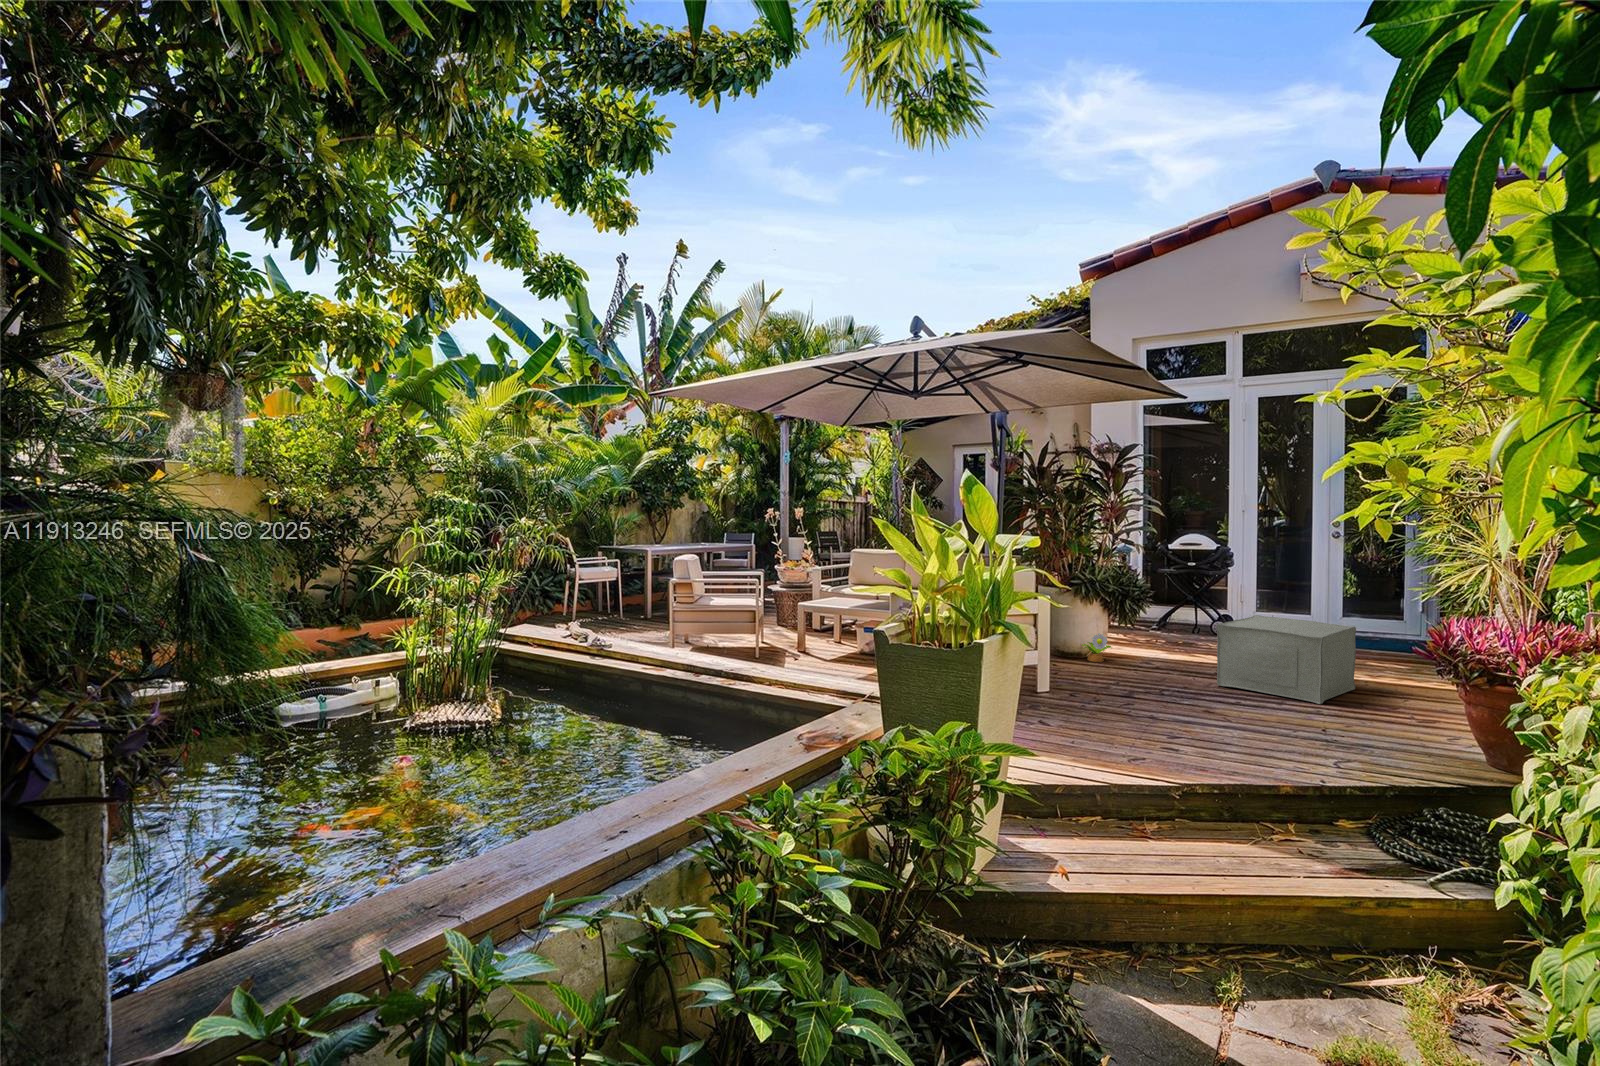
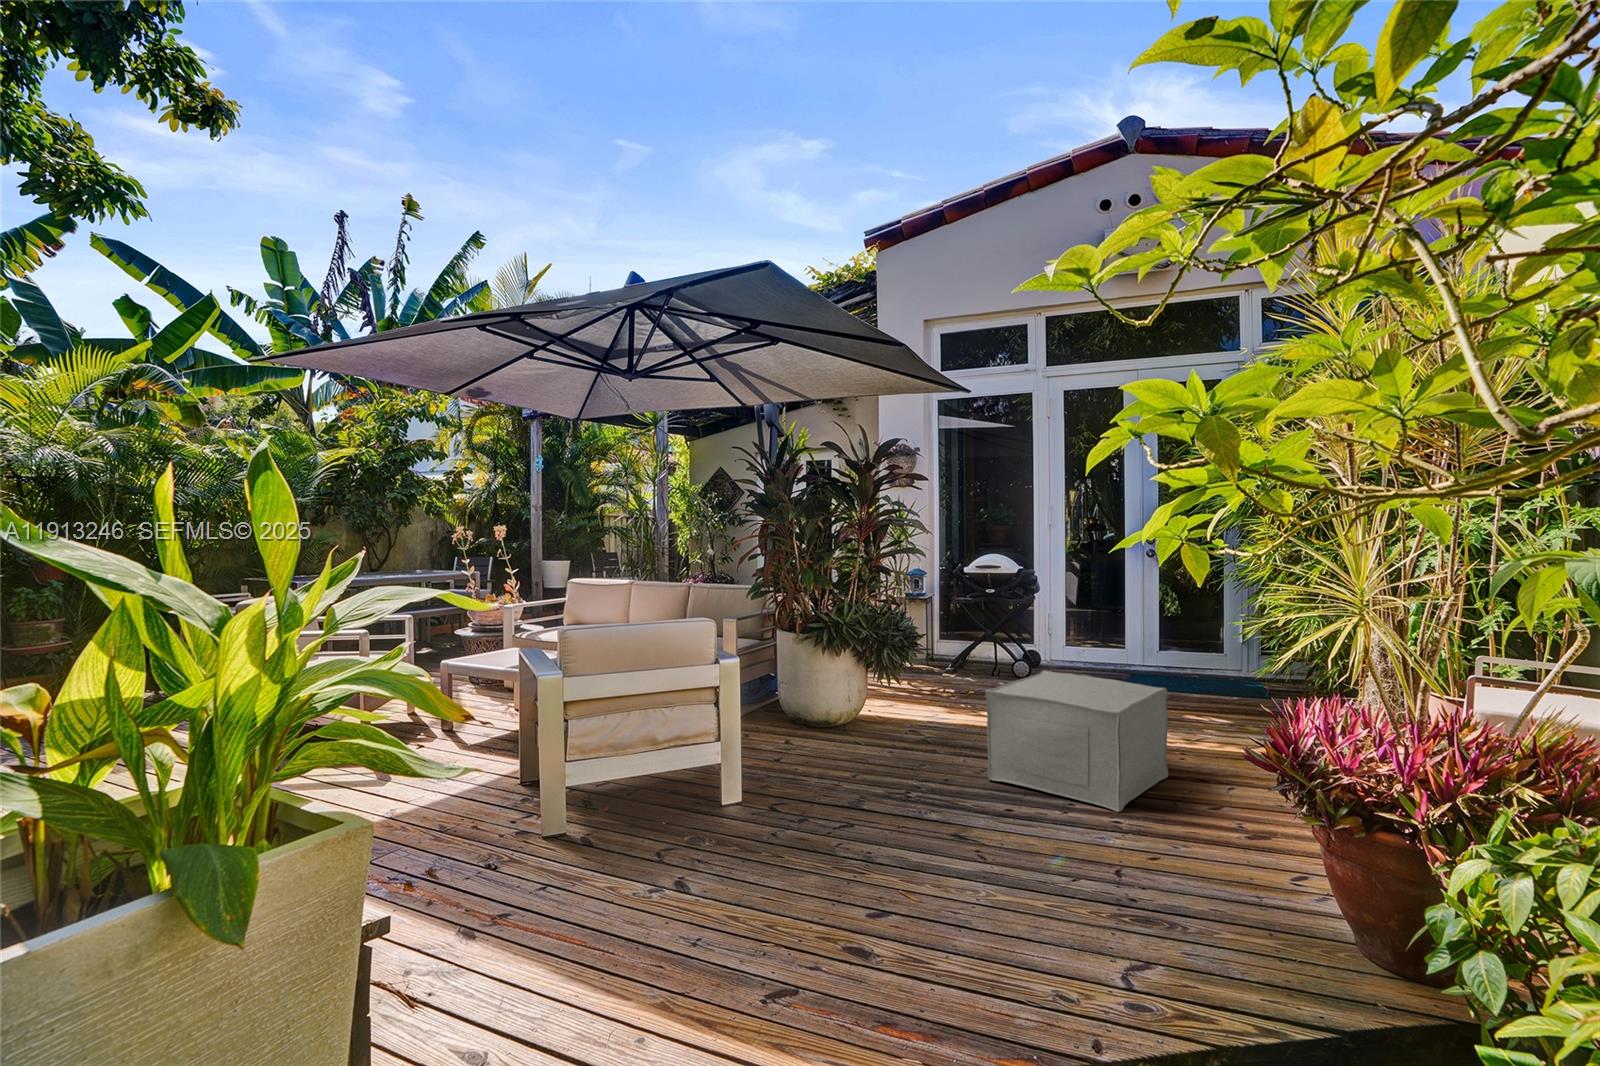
decorative plant: present [1082,633,1112,662] -> none [827,699,868,739]

